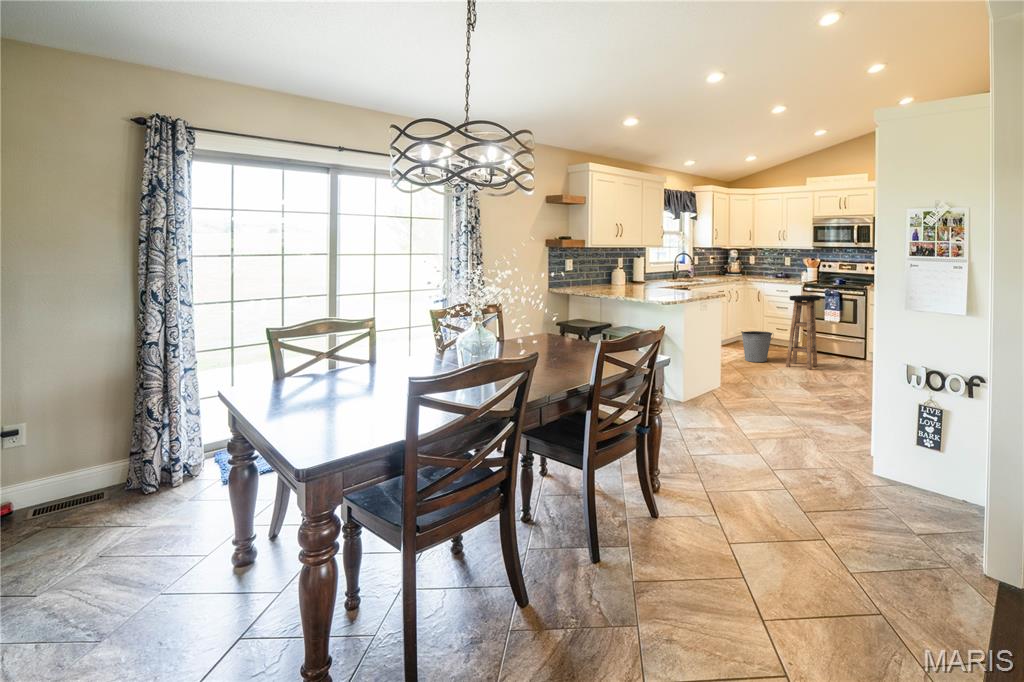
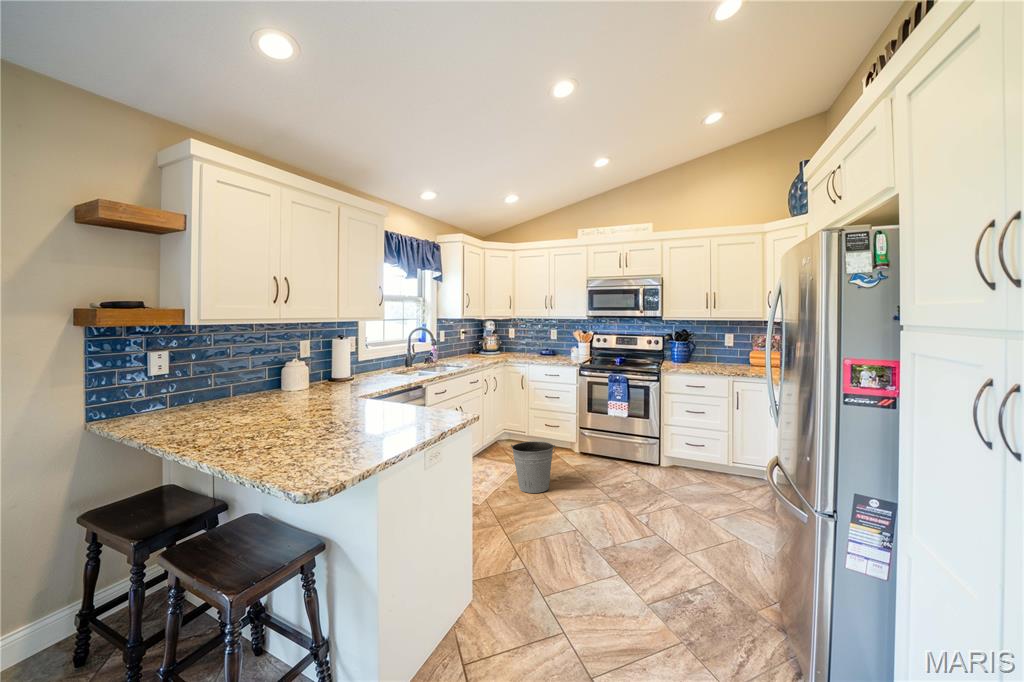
bar stool: present [786,295,820,369] -> none [574,388,616,502]

